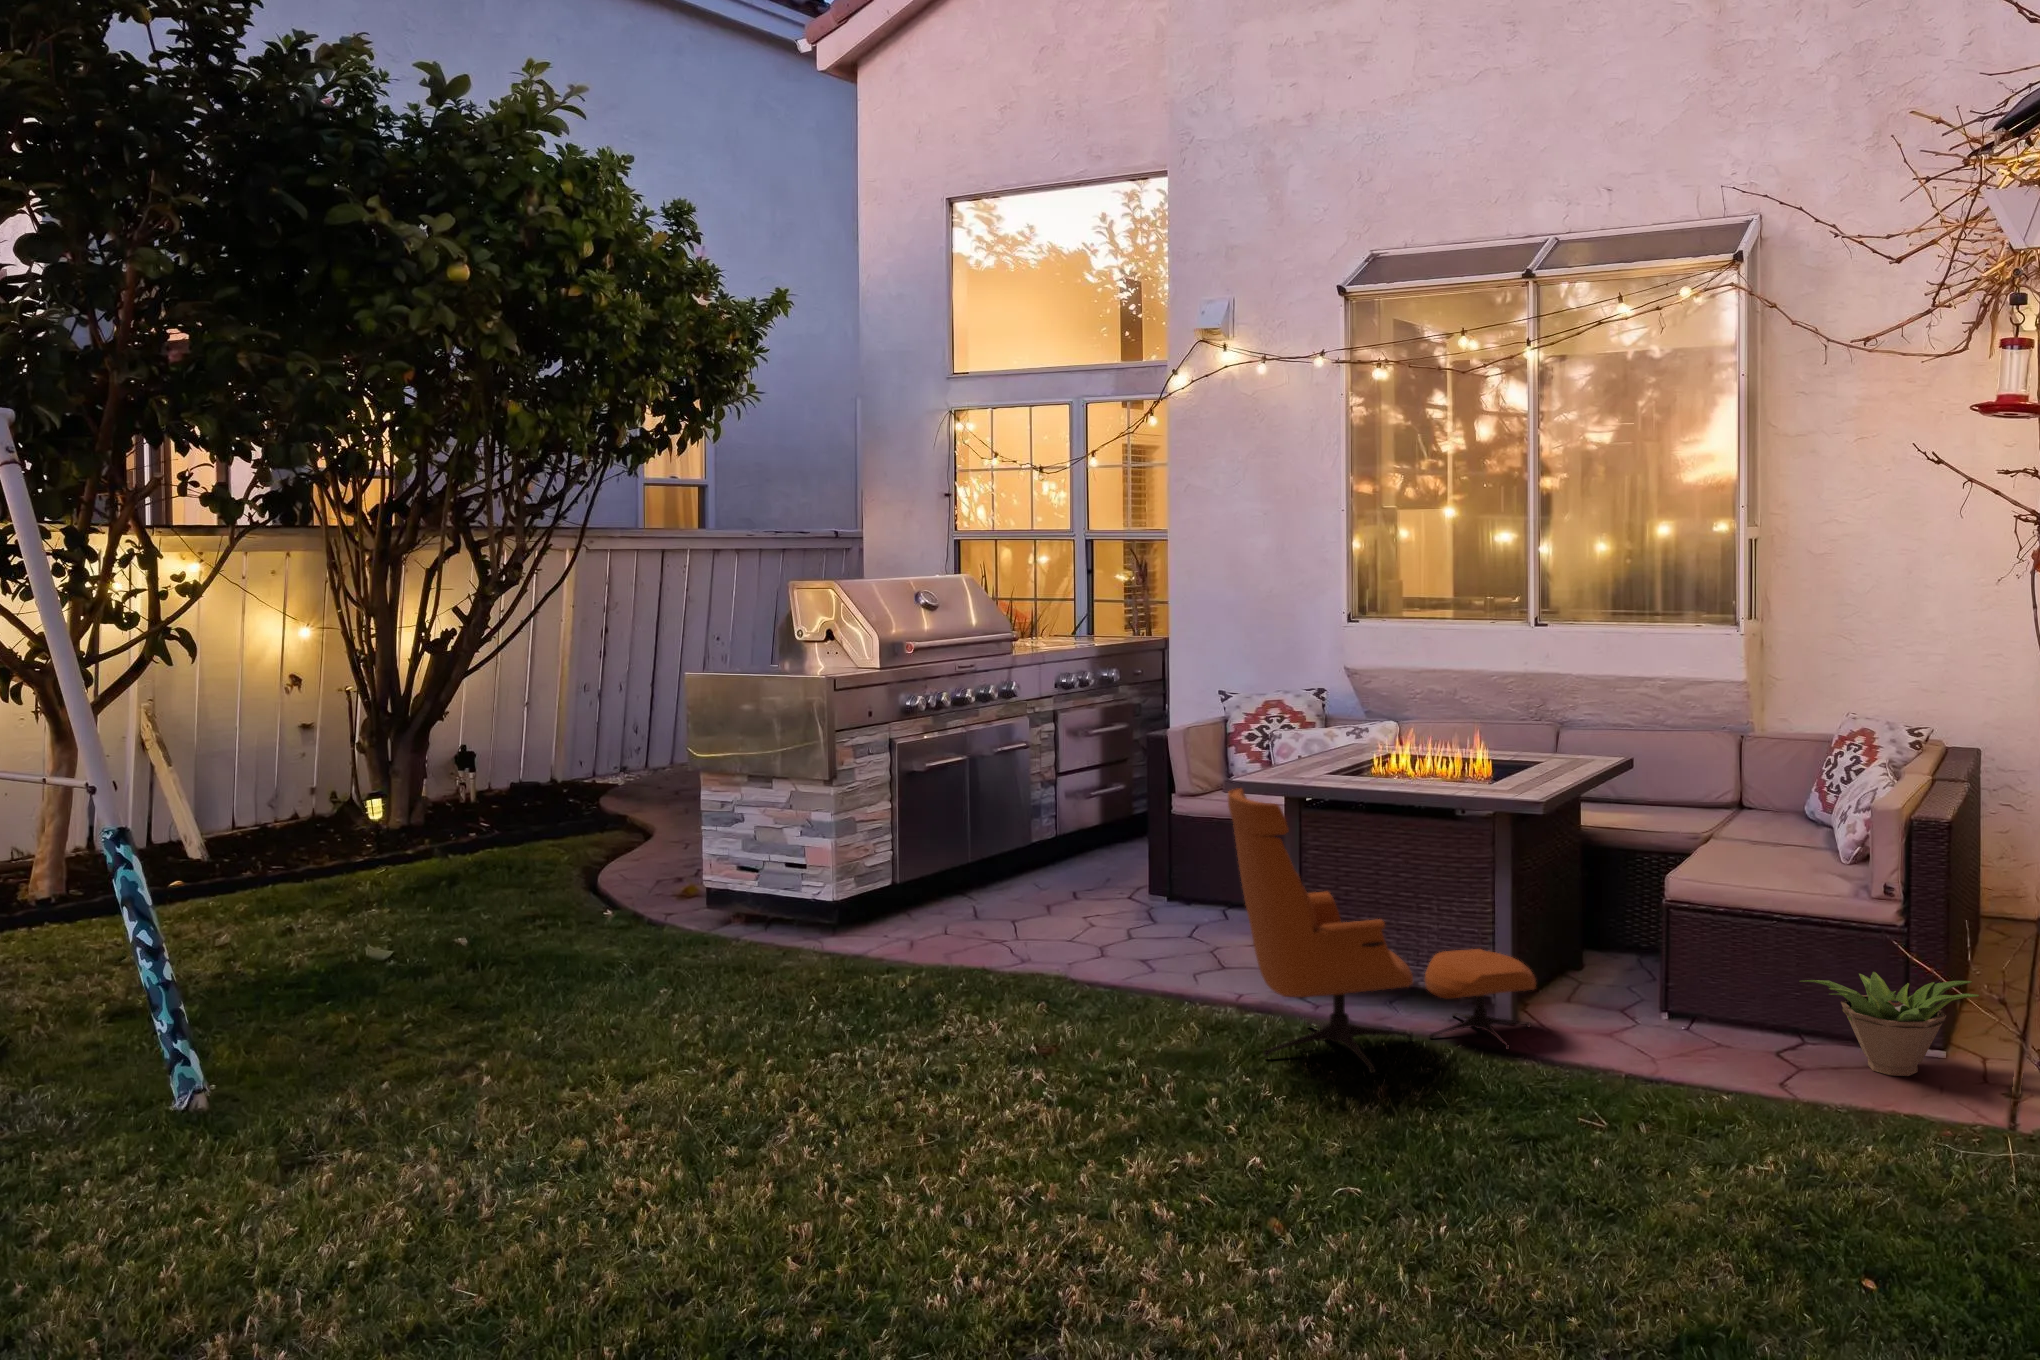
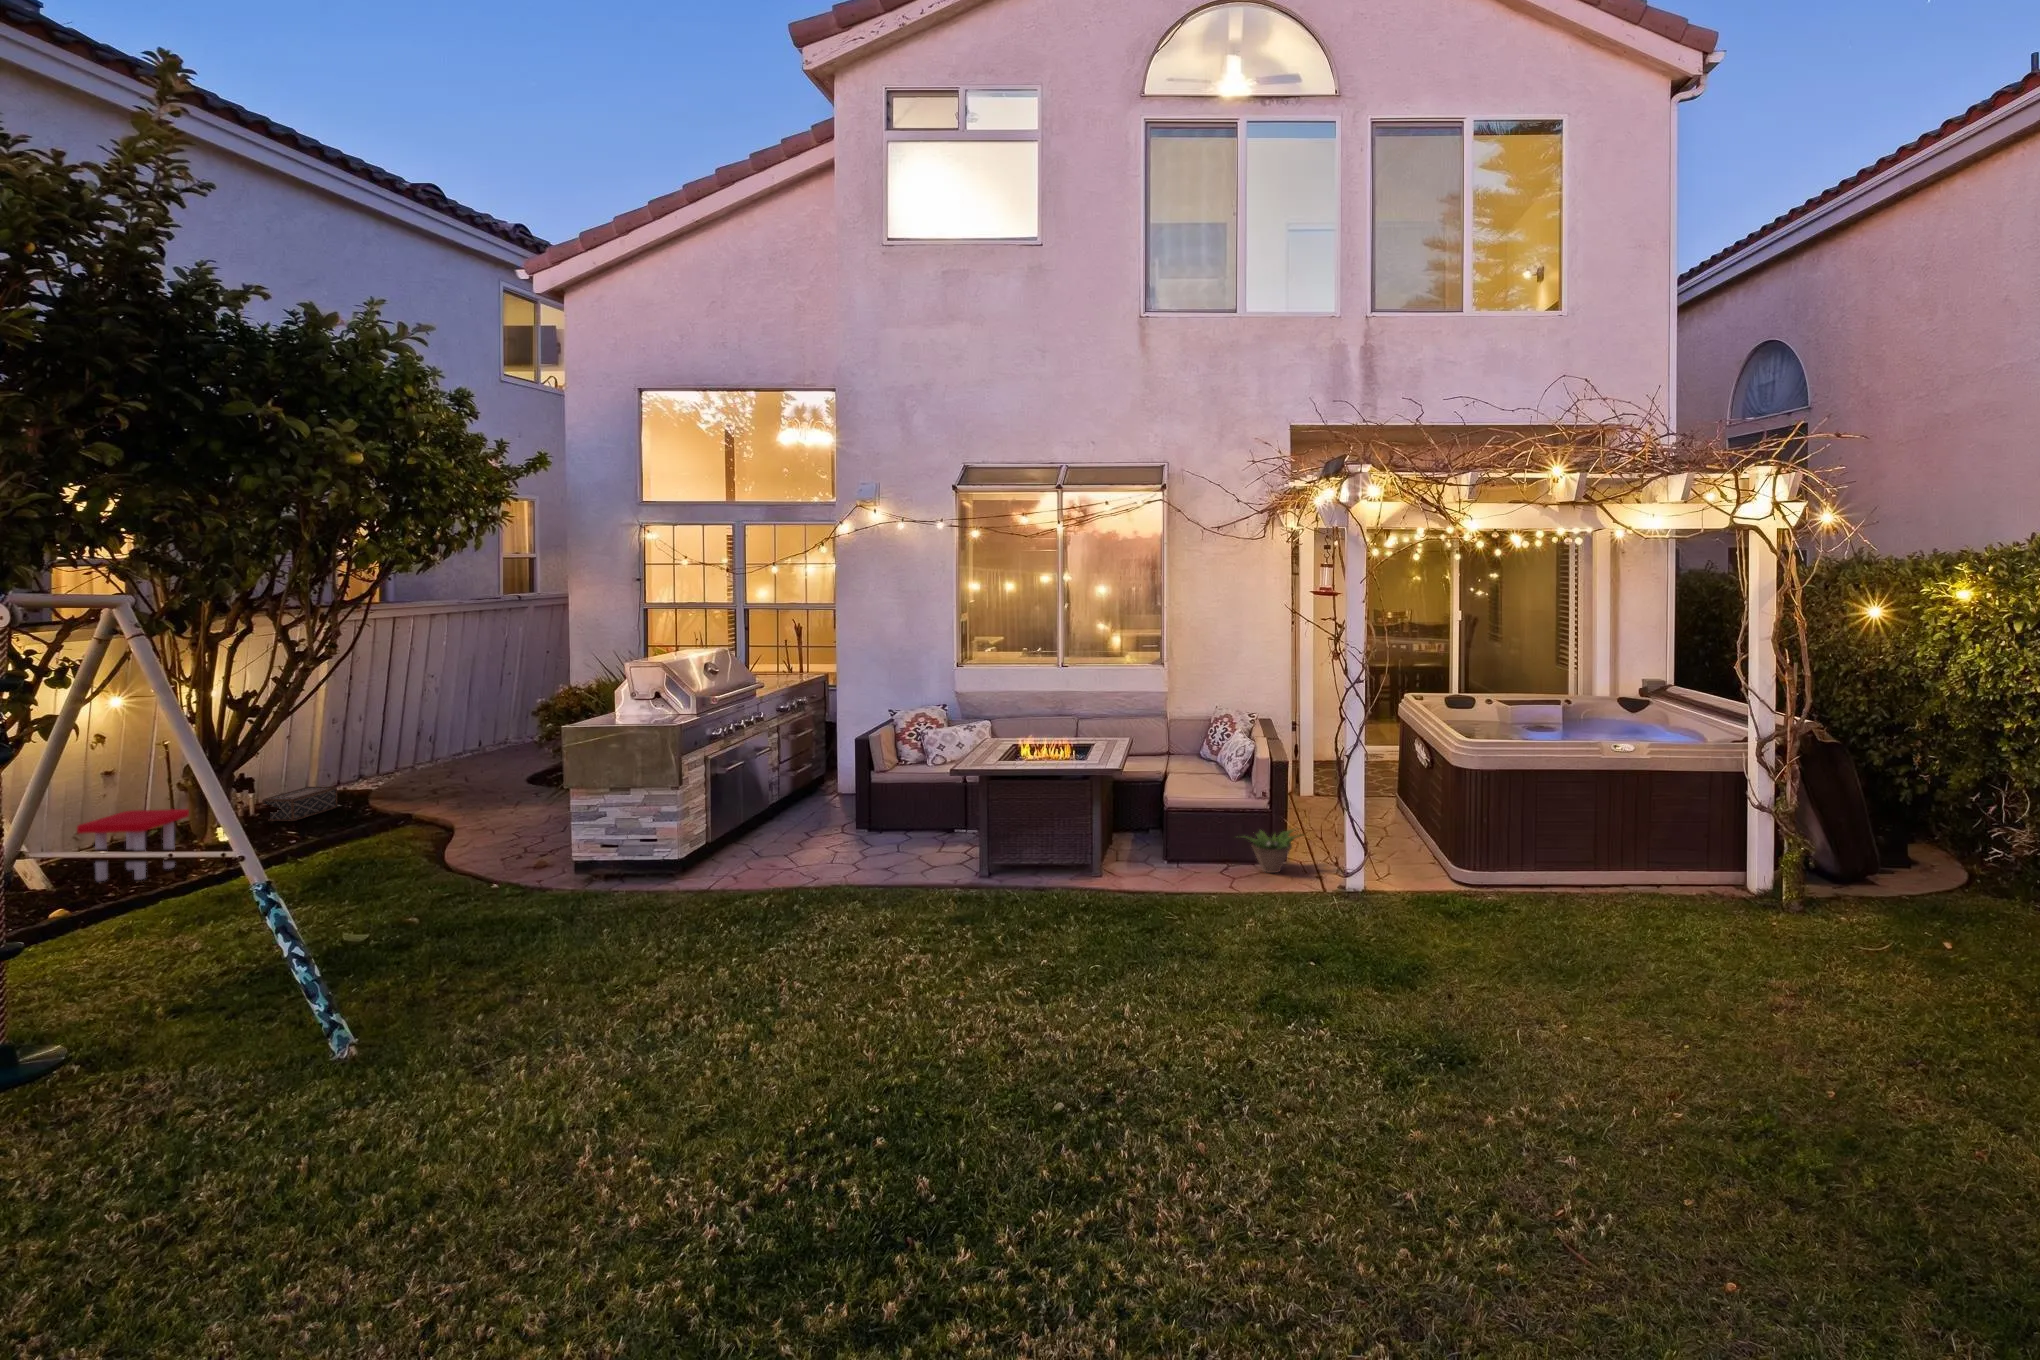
woven basket: none [492,765,579,806] -> present [262,787,337,821]
stool: none [251,766,367,852] -> present [77,809,189,881]
lounge chair: present [1228,788,1536,1073] -> none [986,777,1122,910]

